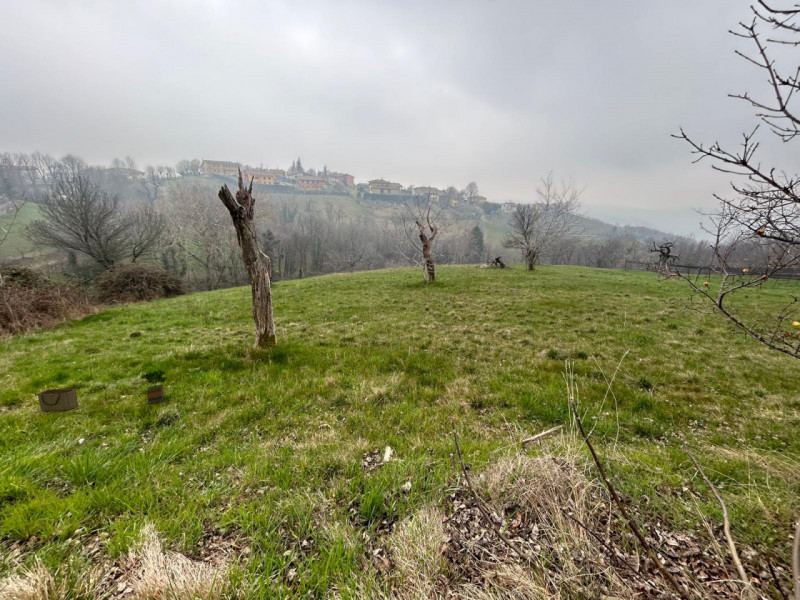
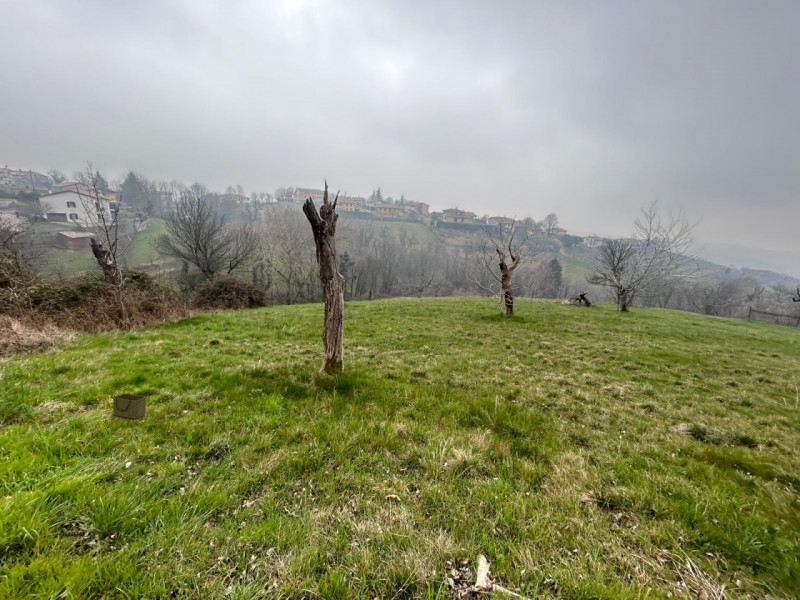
potted tree: present [141,370,167,404] -> none [203,388,229,426]

